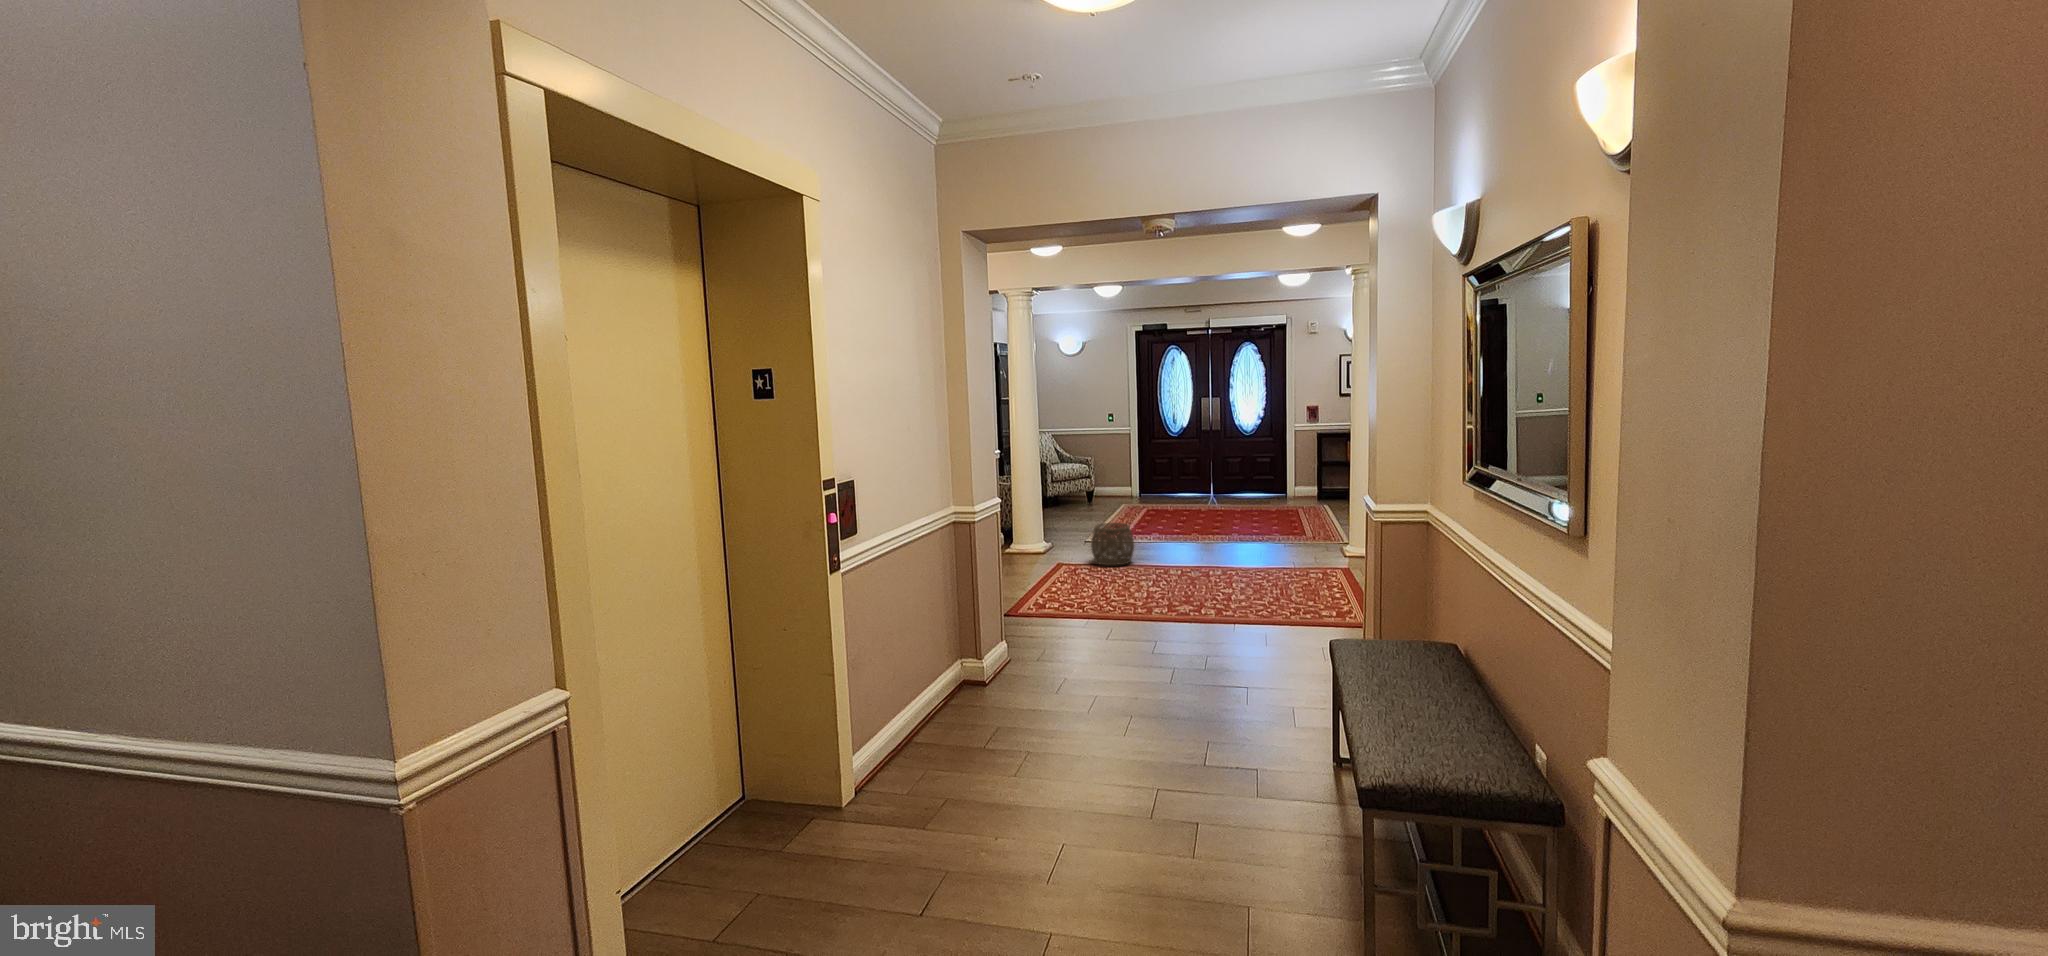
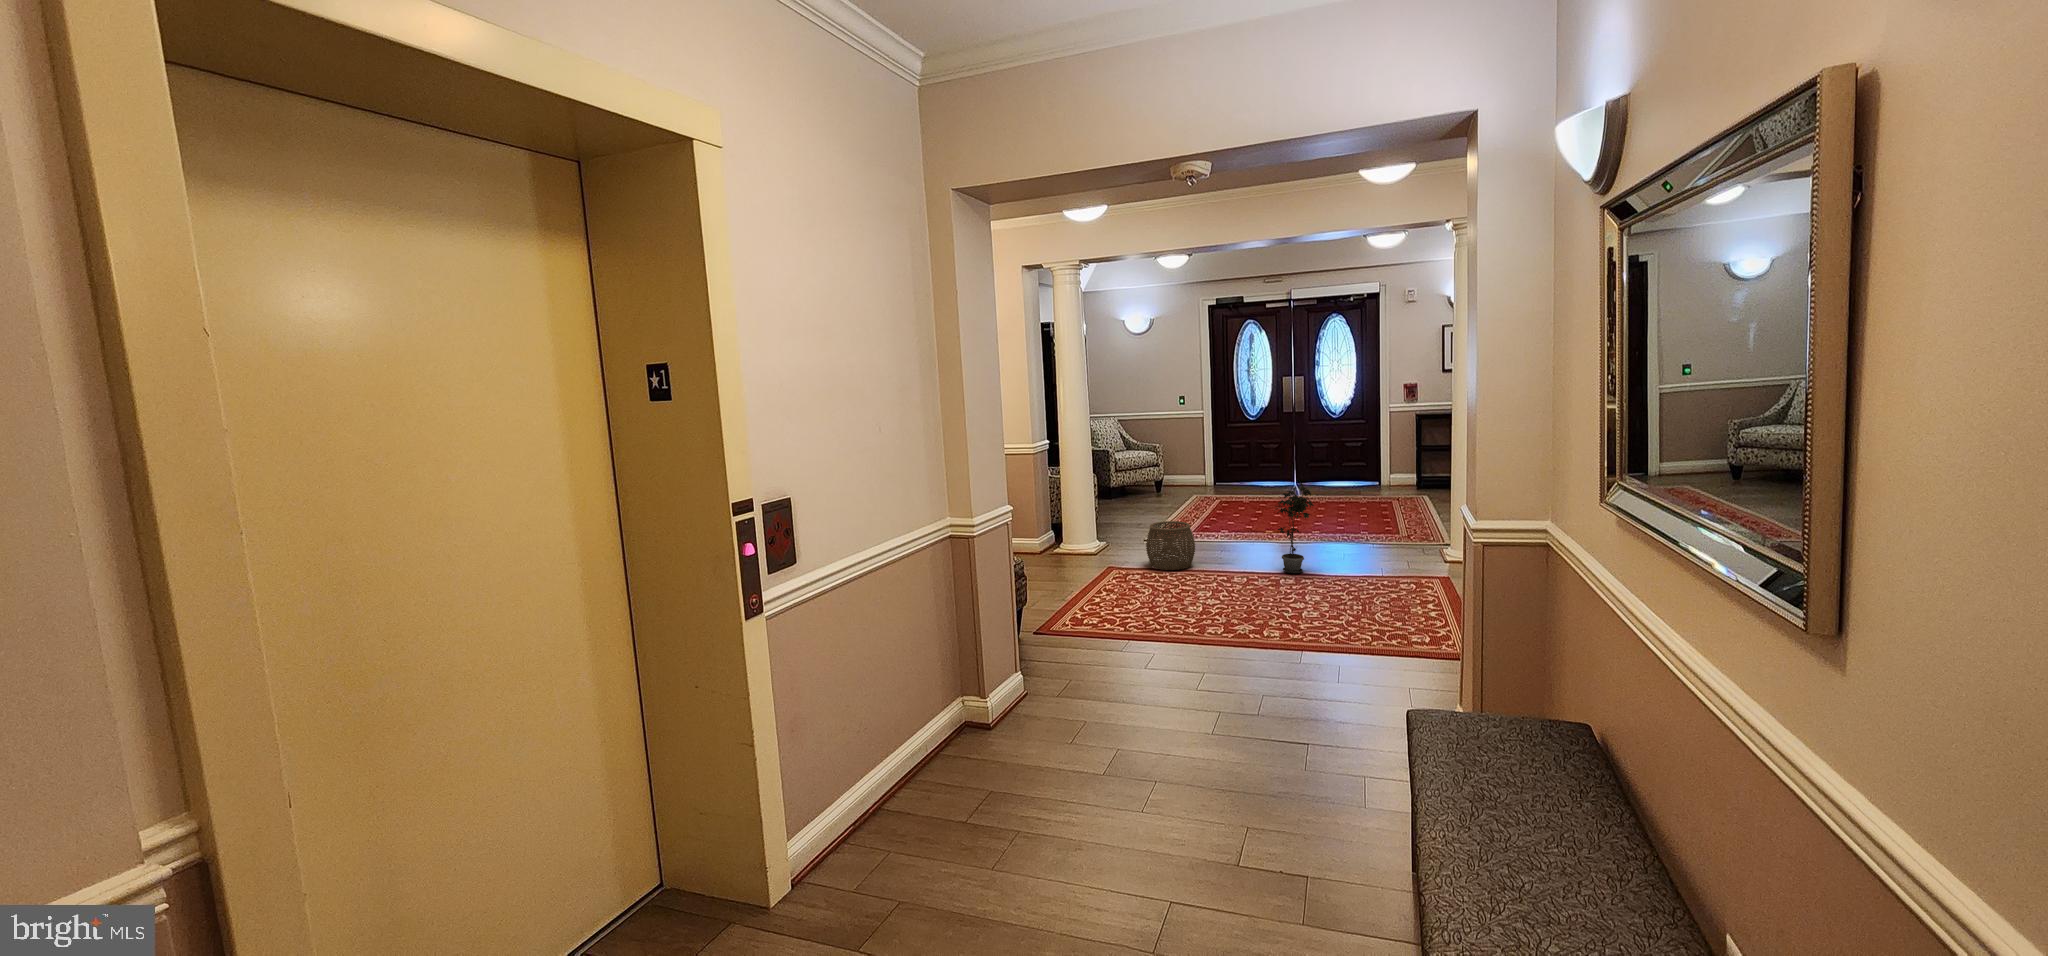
potted plant: none [1203,488,1239,568] -> present [1275,483,1314,574]

